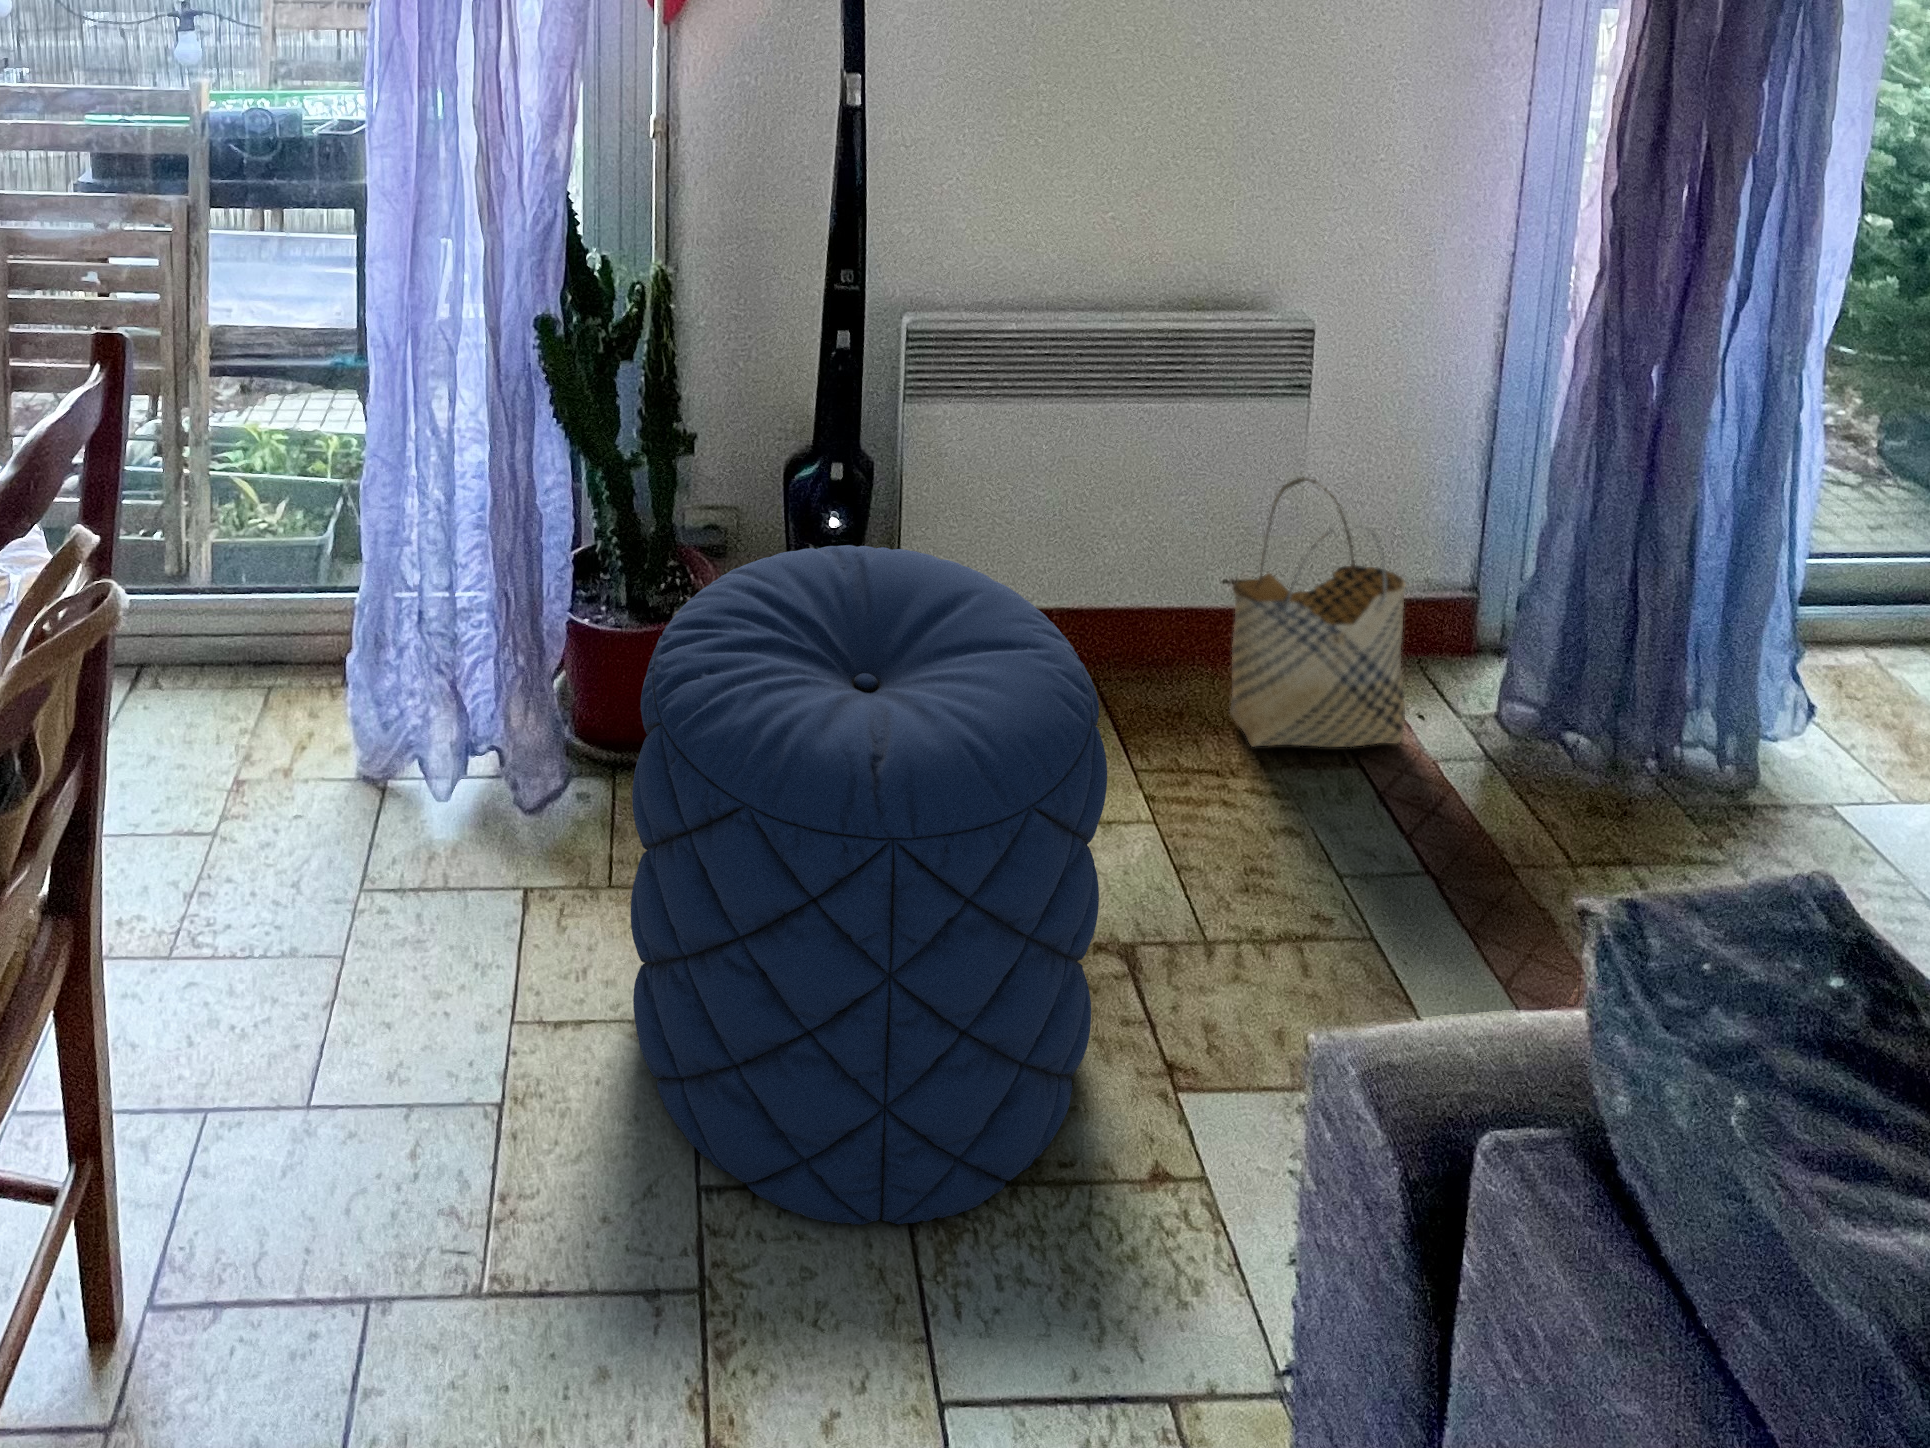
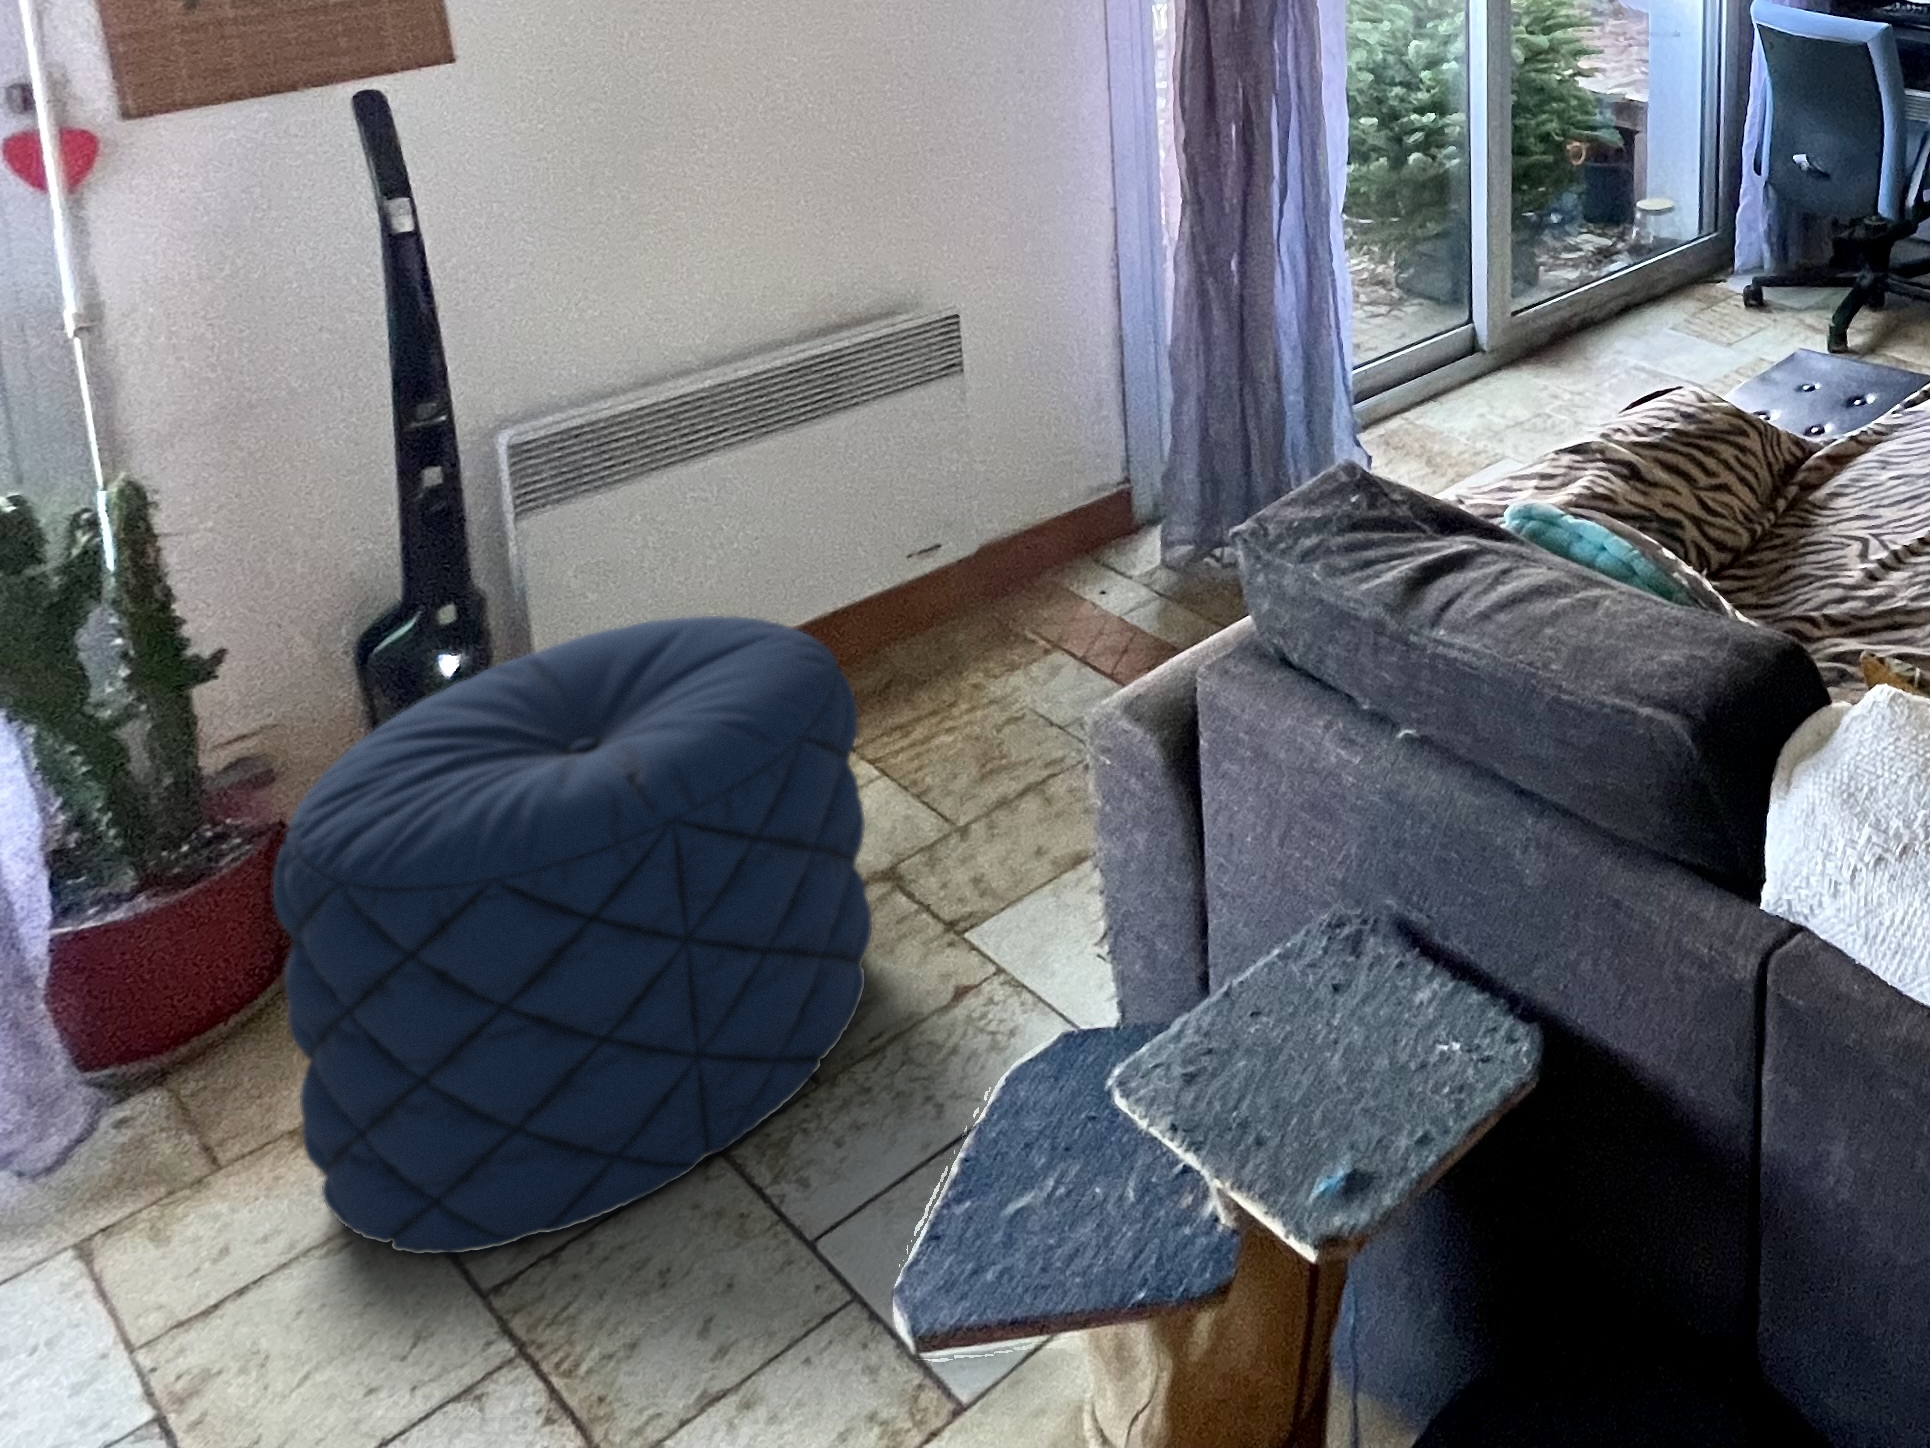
woven basket: present [1230,477,1406,747] -> none [919,445,1089,684]

